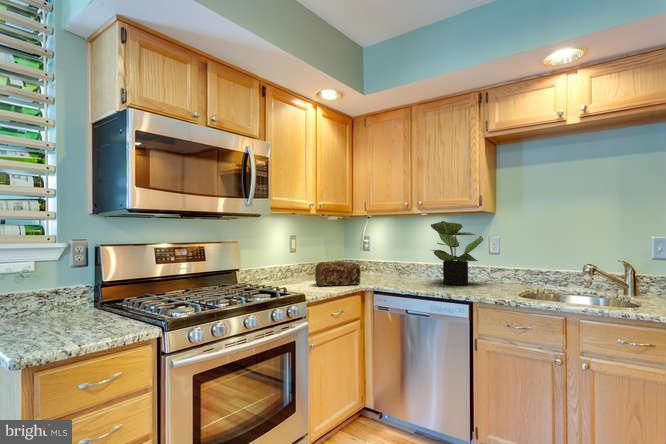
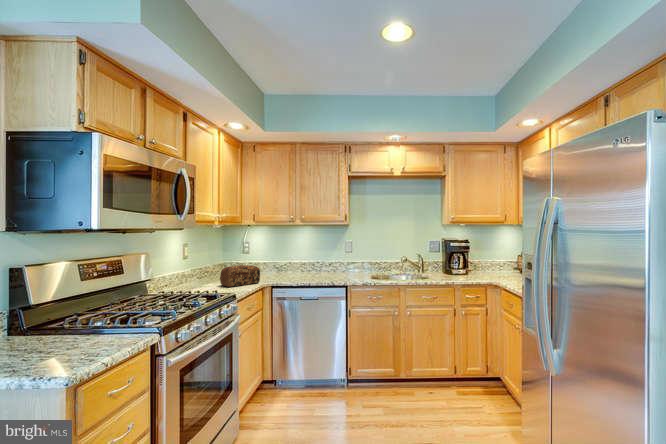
potted plant: present [431,221,483,285] -> none [308,232,344,277]

